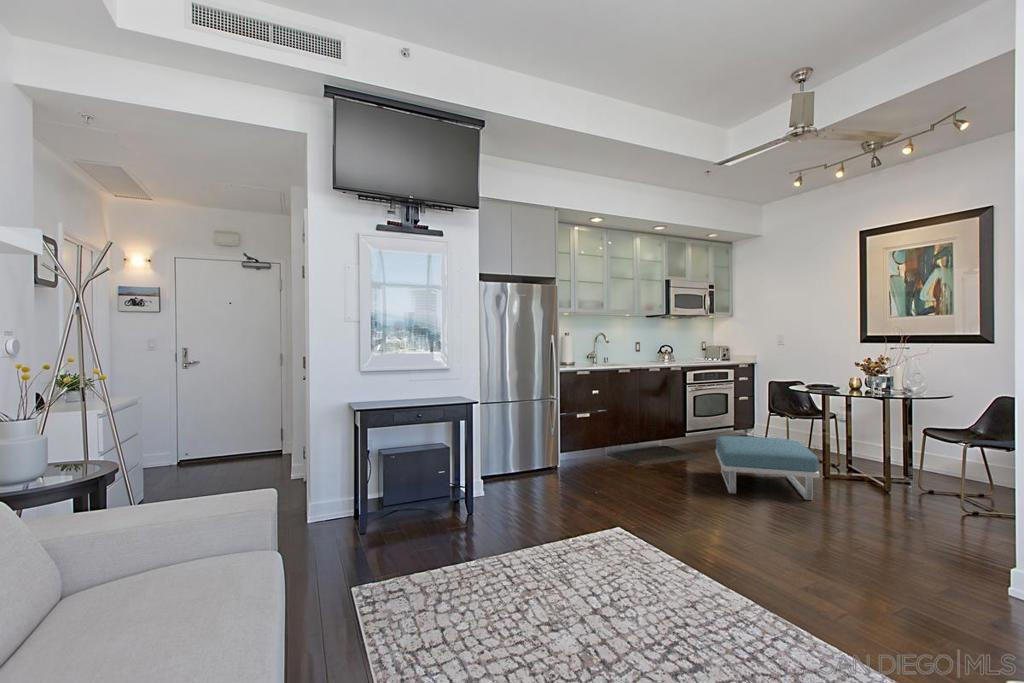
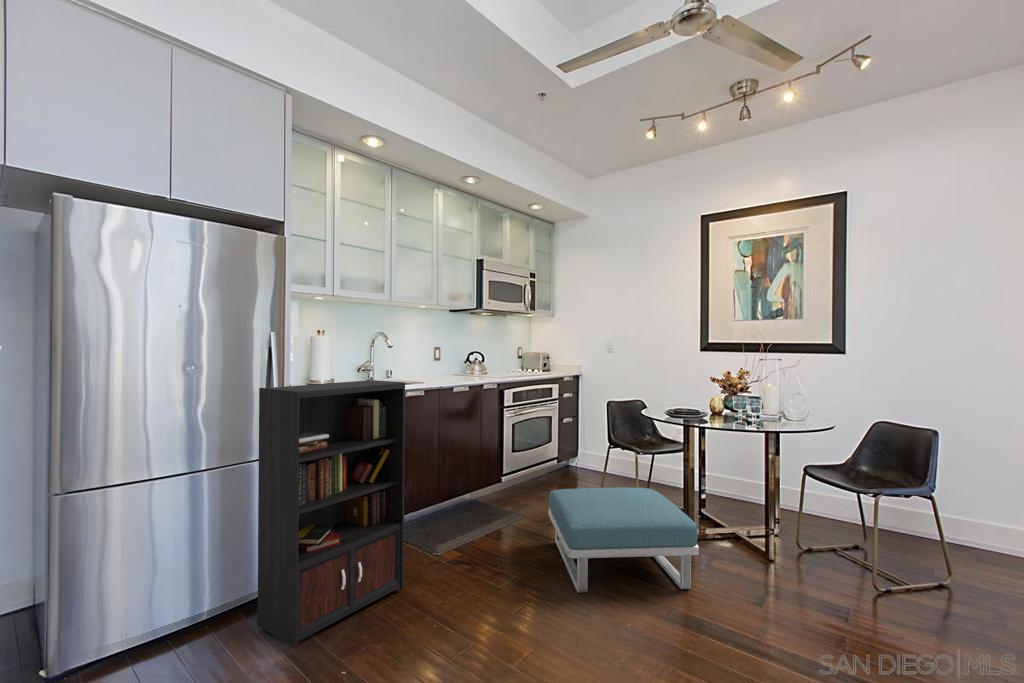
bookcase: none [544,360,619,493] -> present [257,380,405,647]

